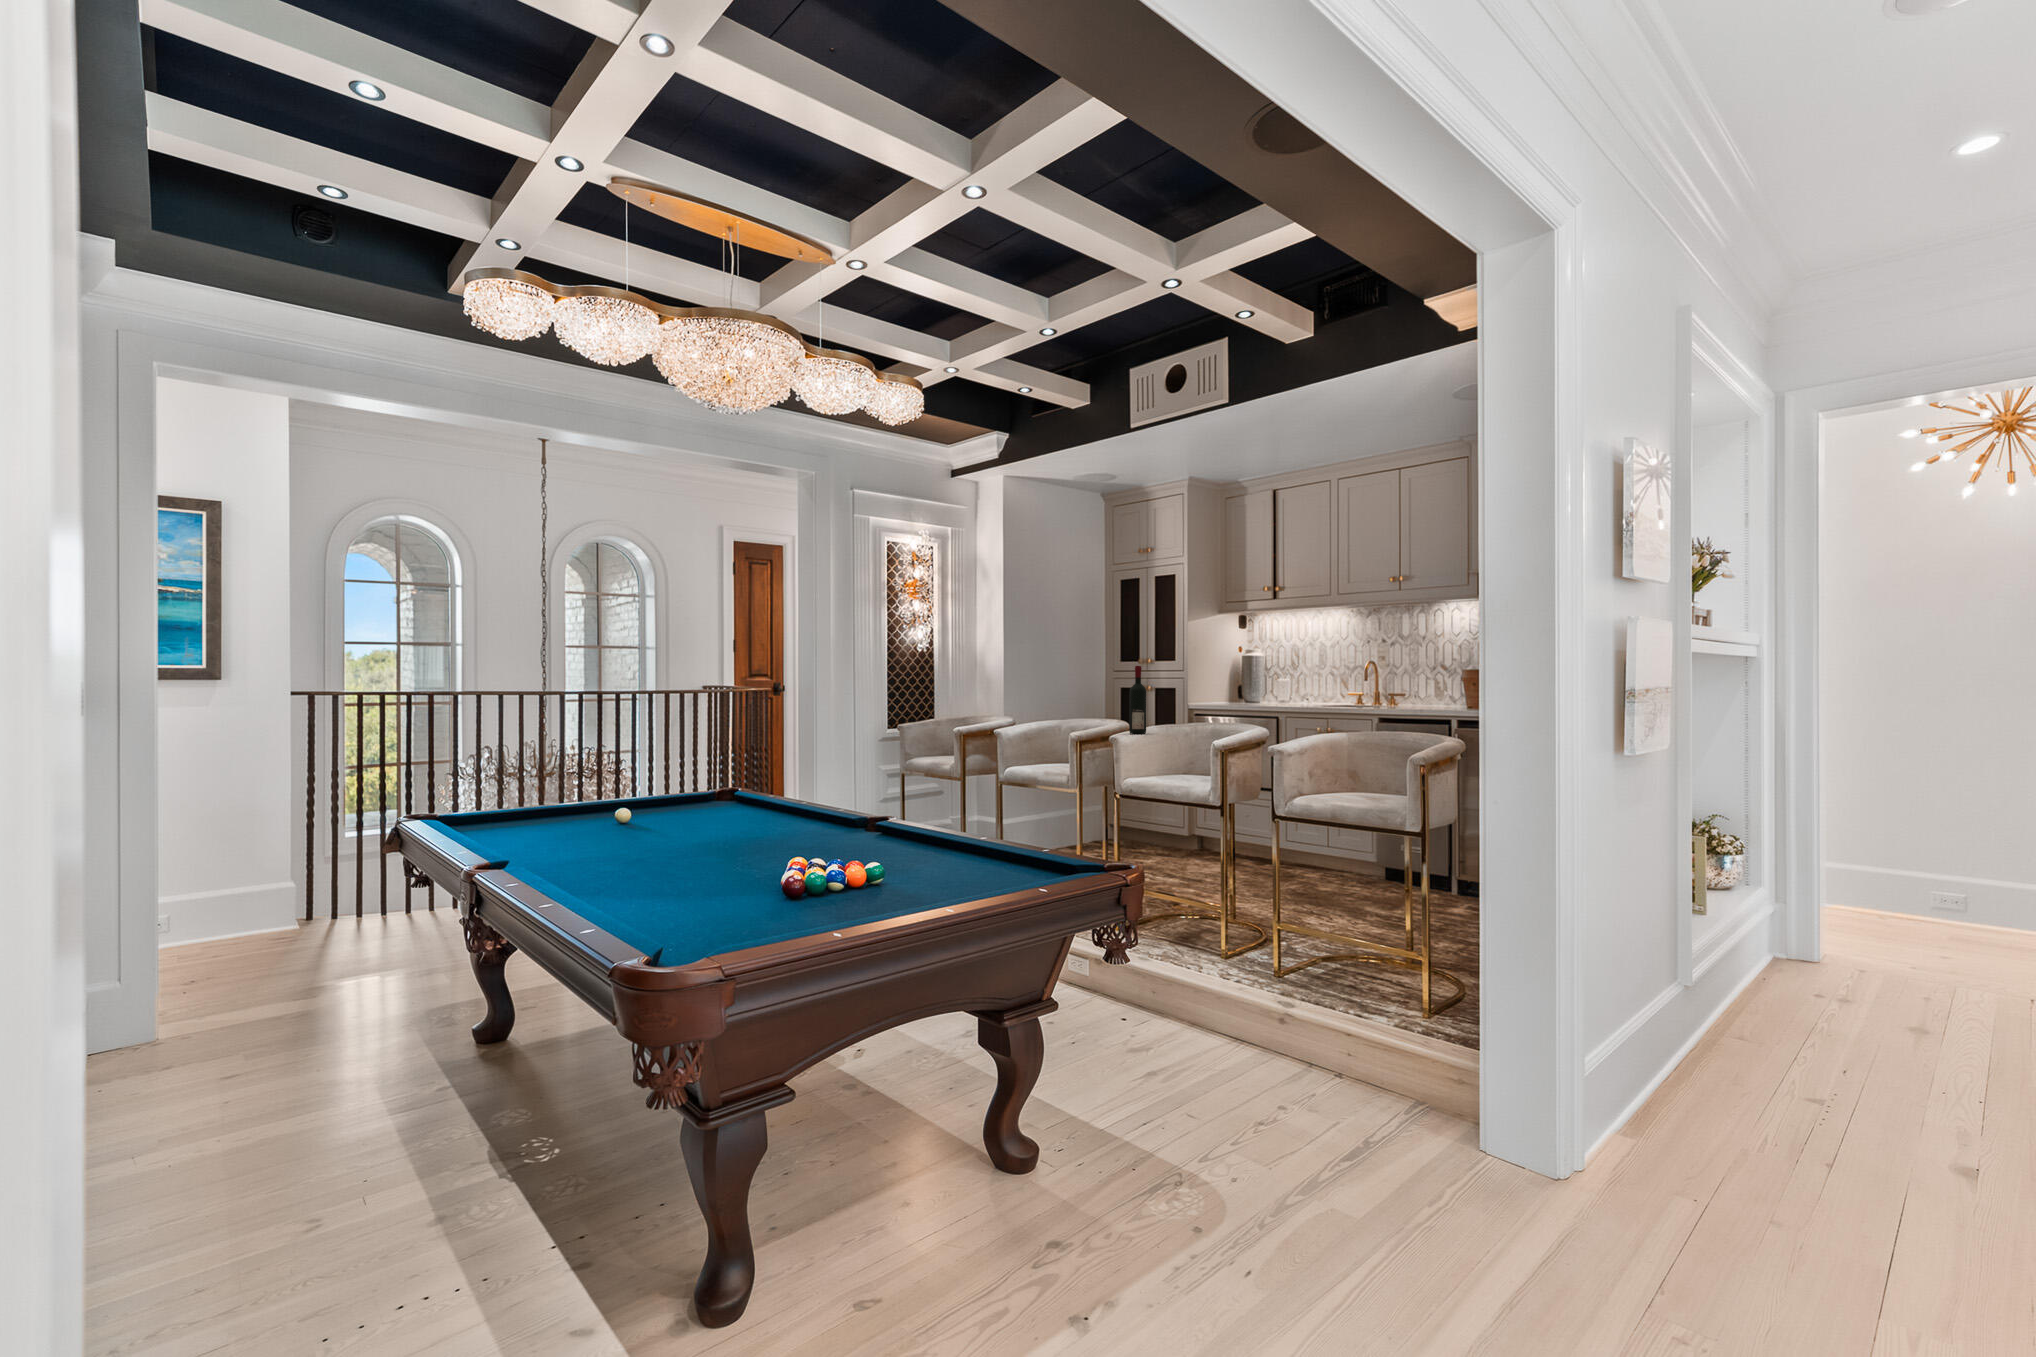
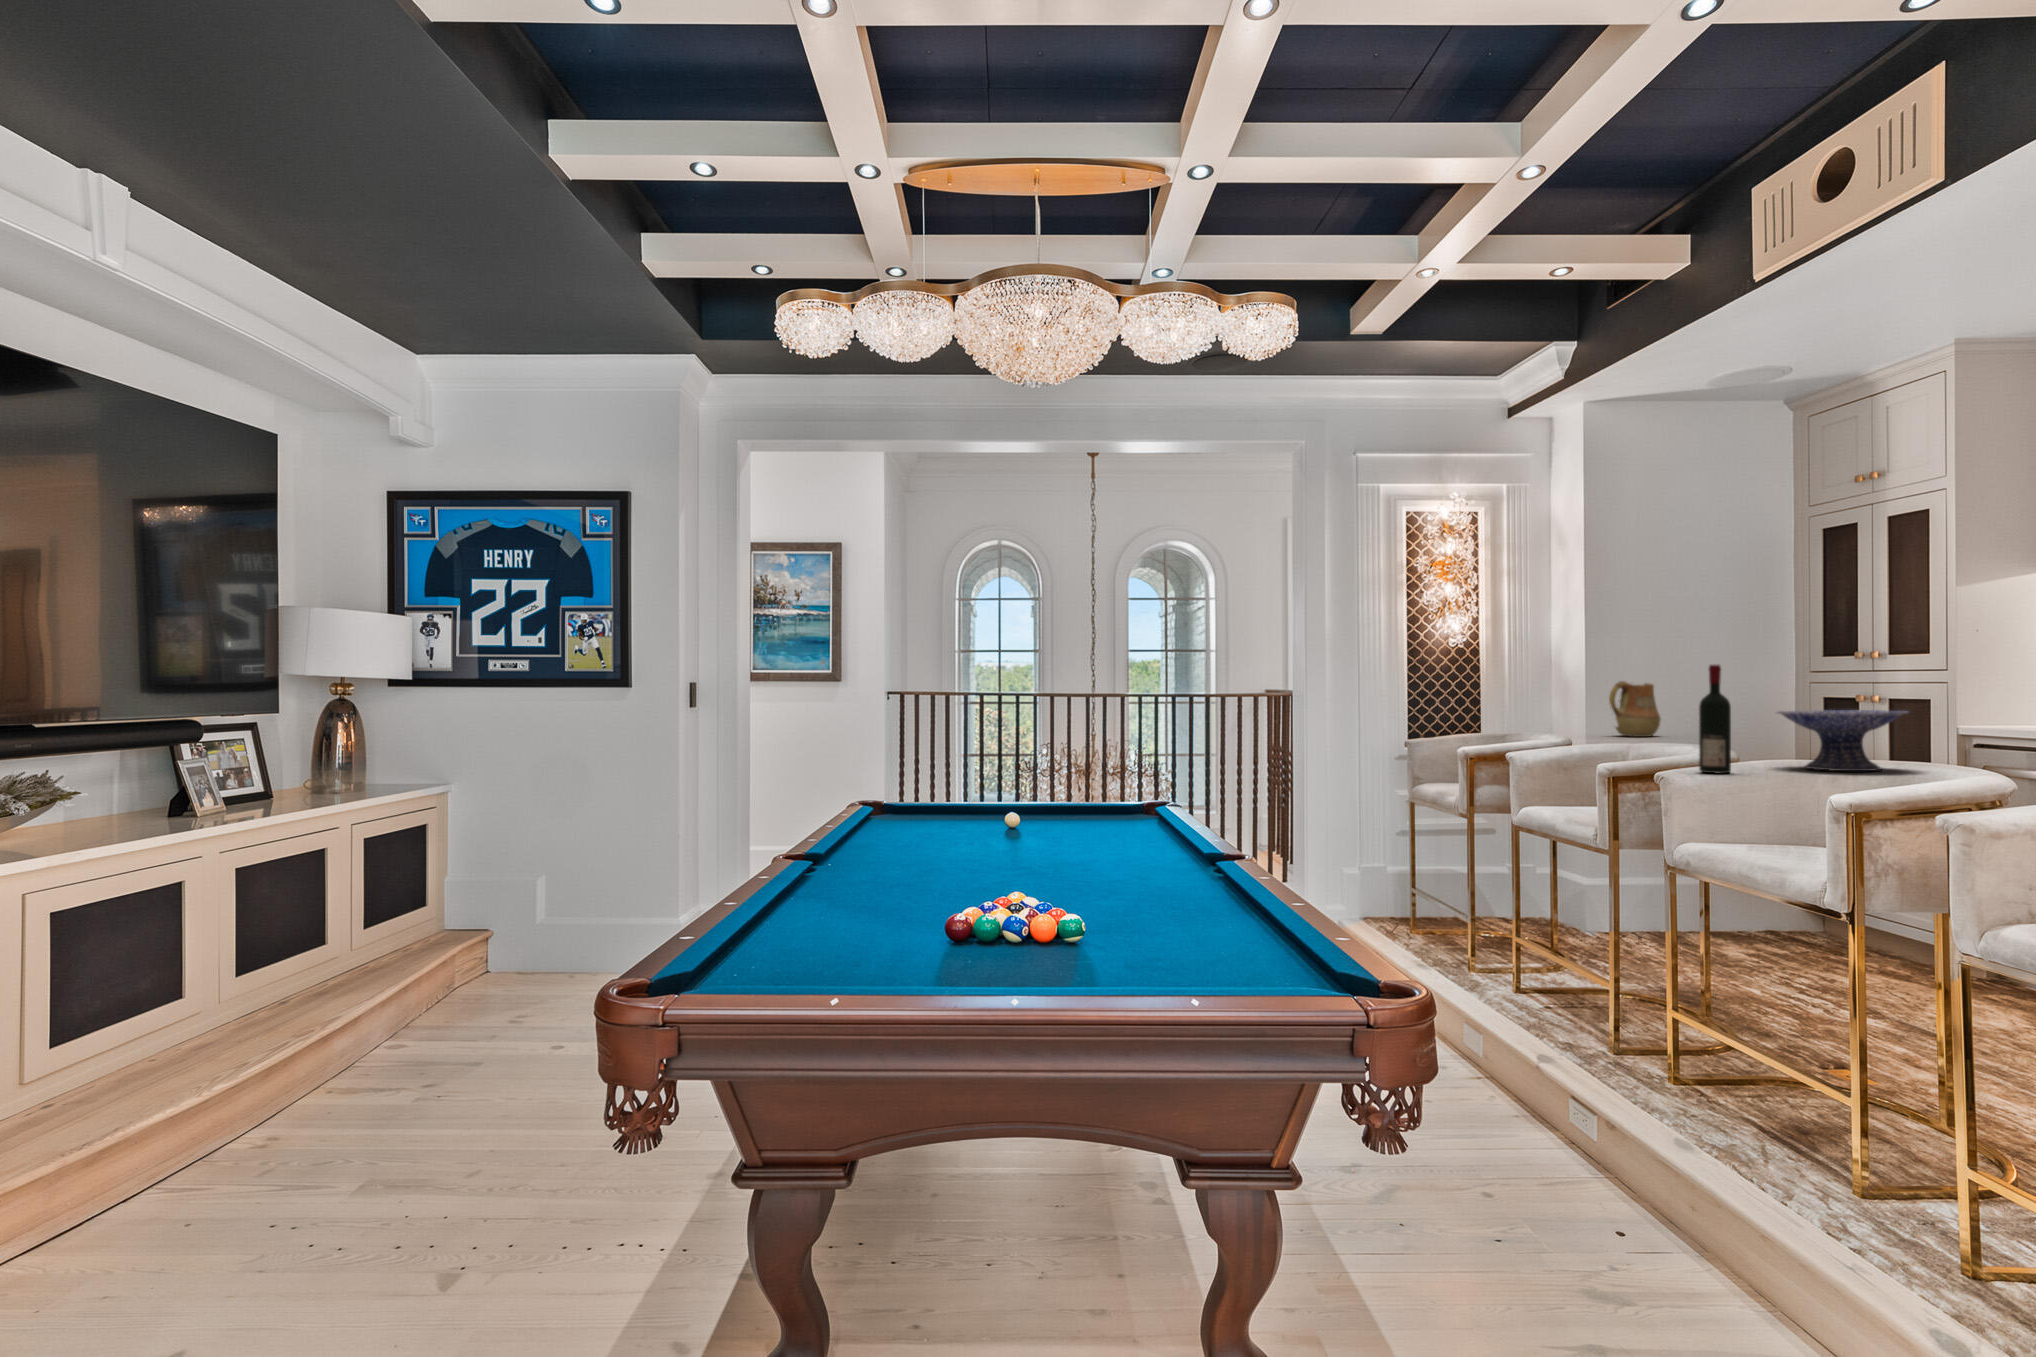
pitcher: none [1025,679,1056,719] -> present [1609,681,1661,737]
decorative bowl: none [1162,694,1227,730] -> present [1778,710,1908,771]

